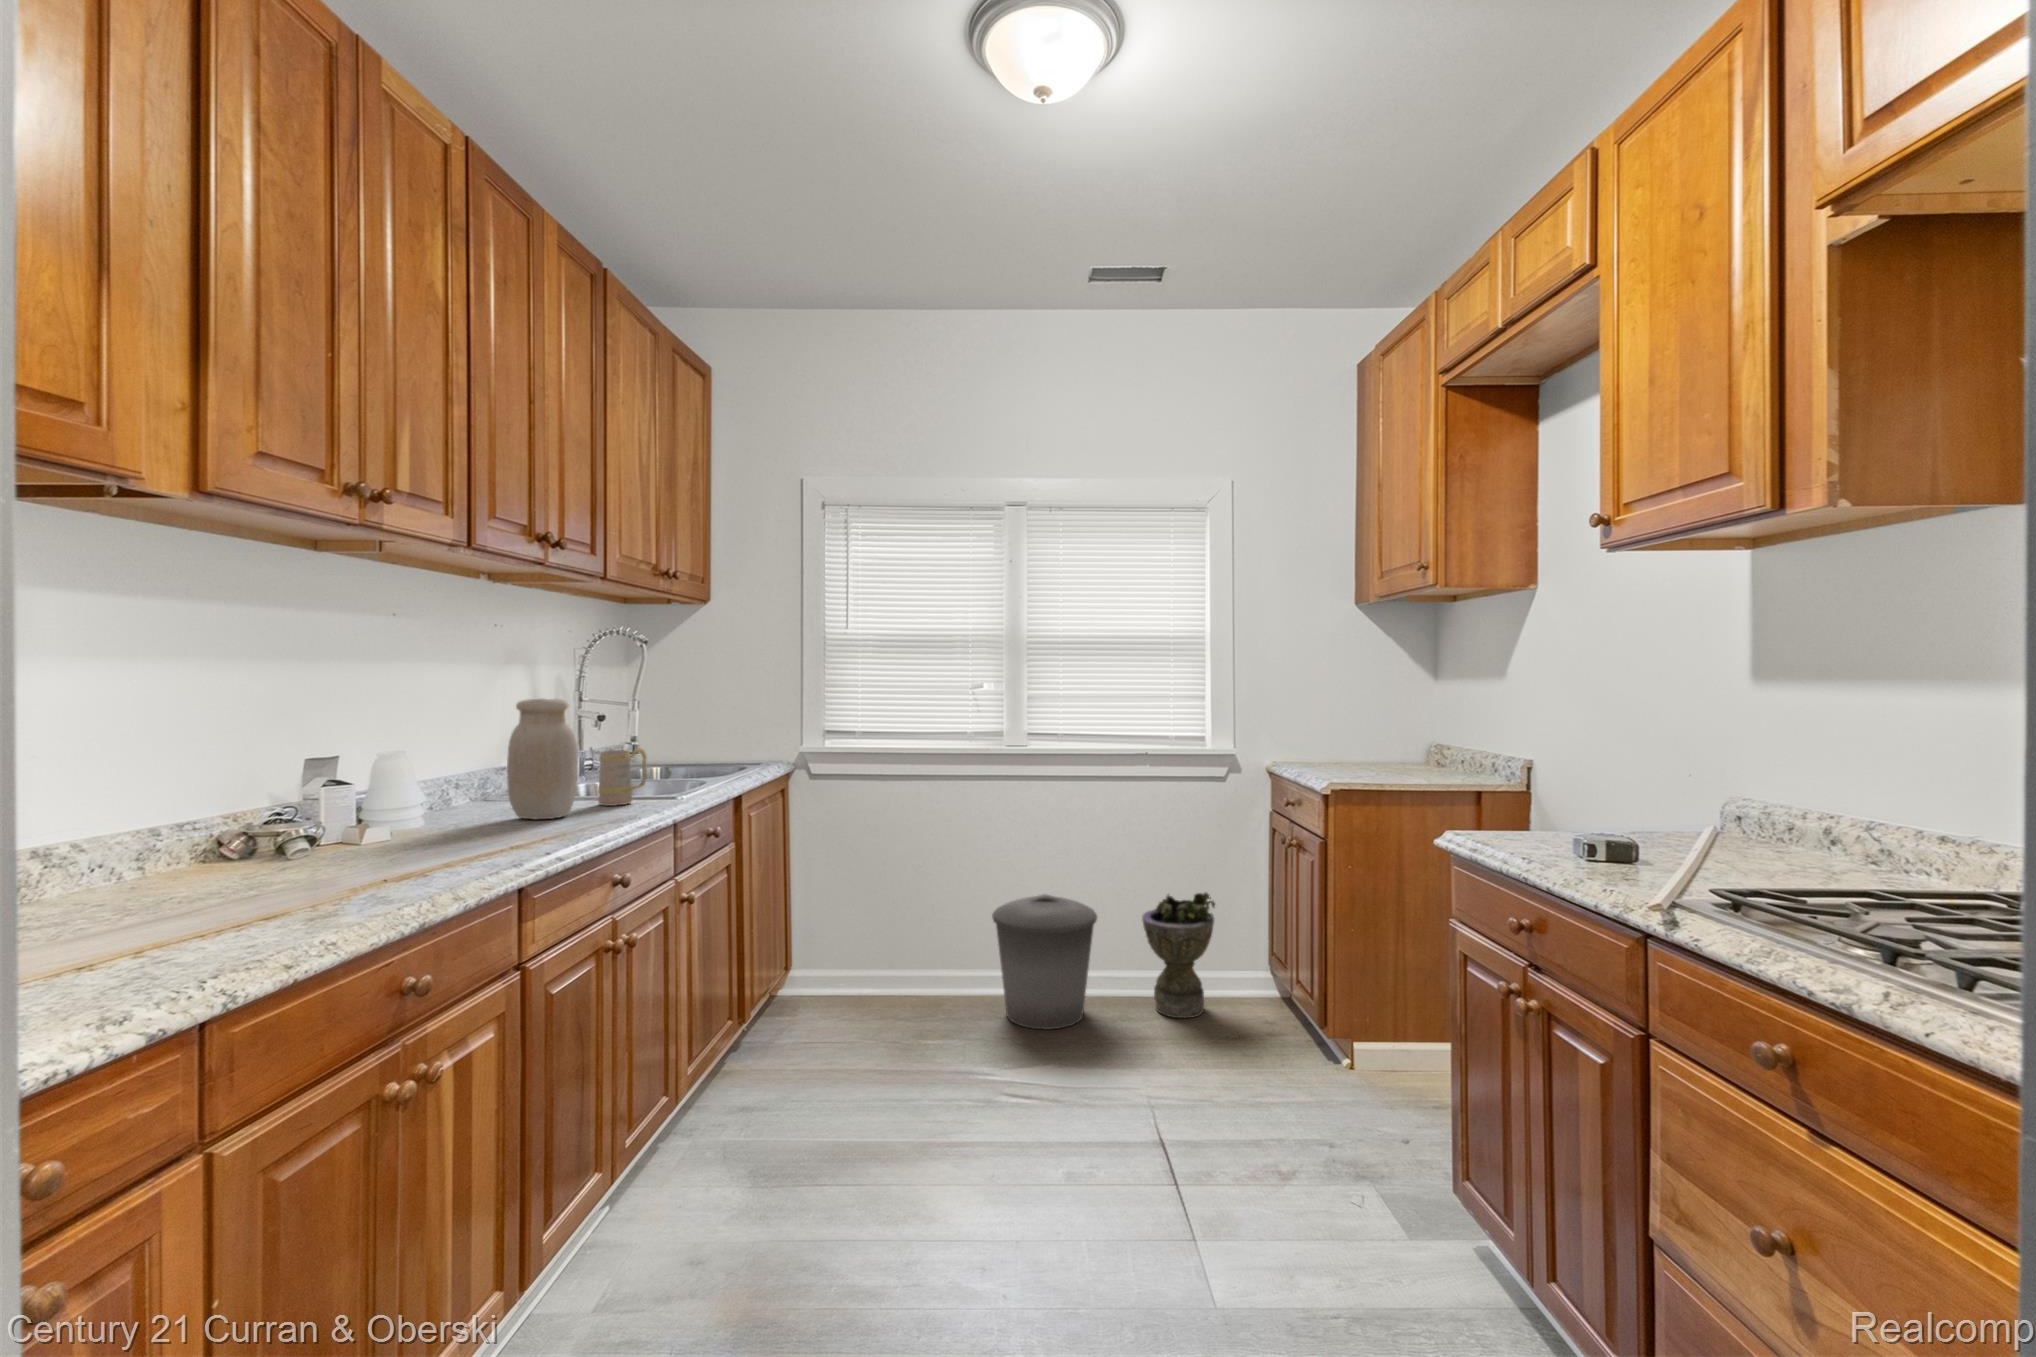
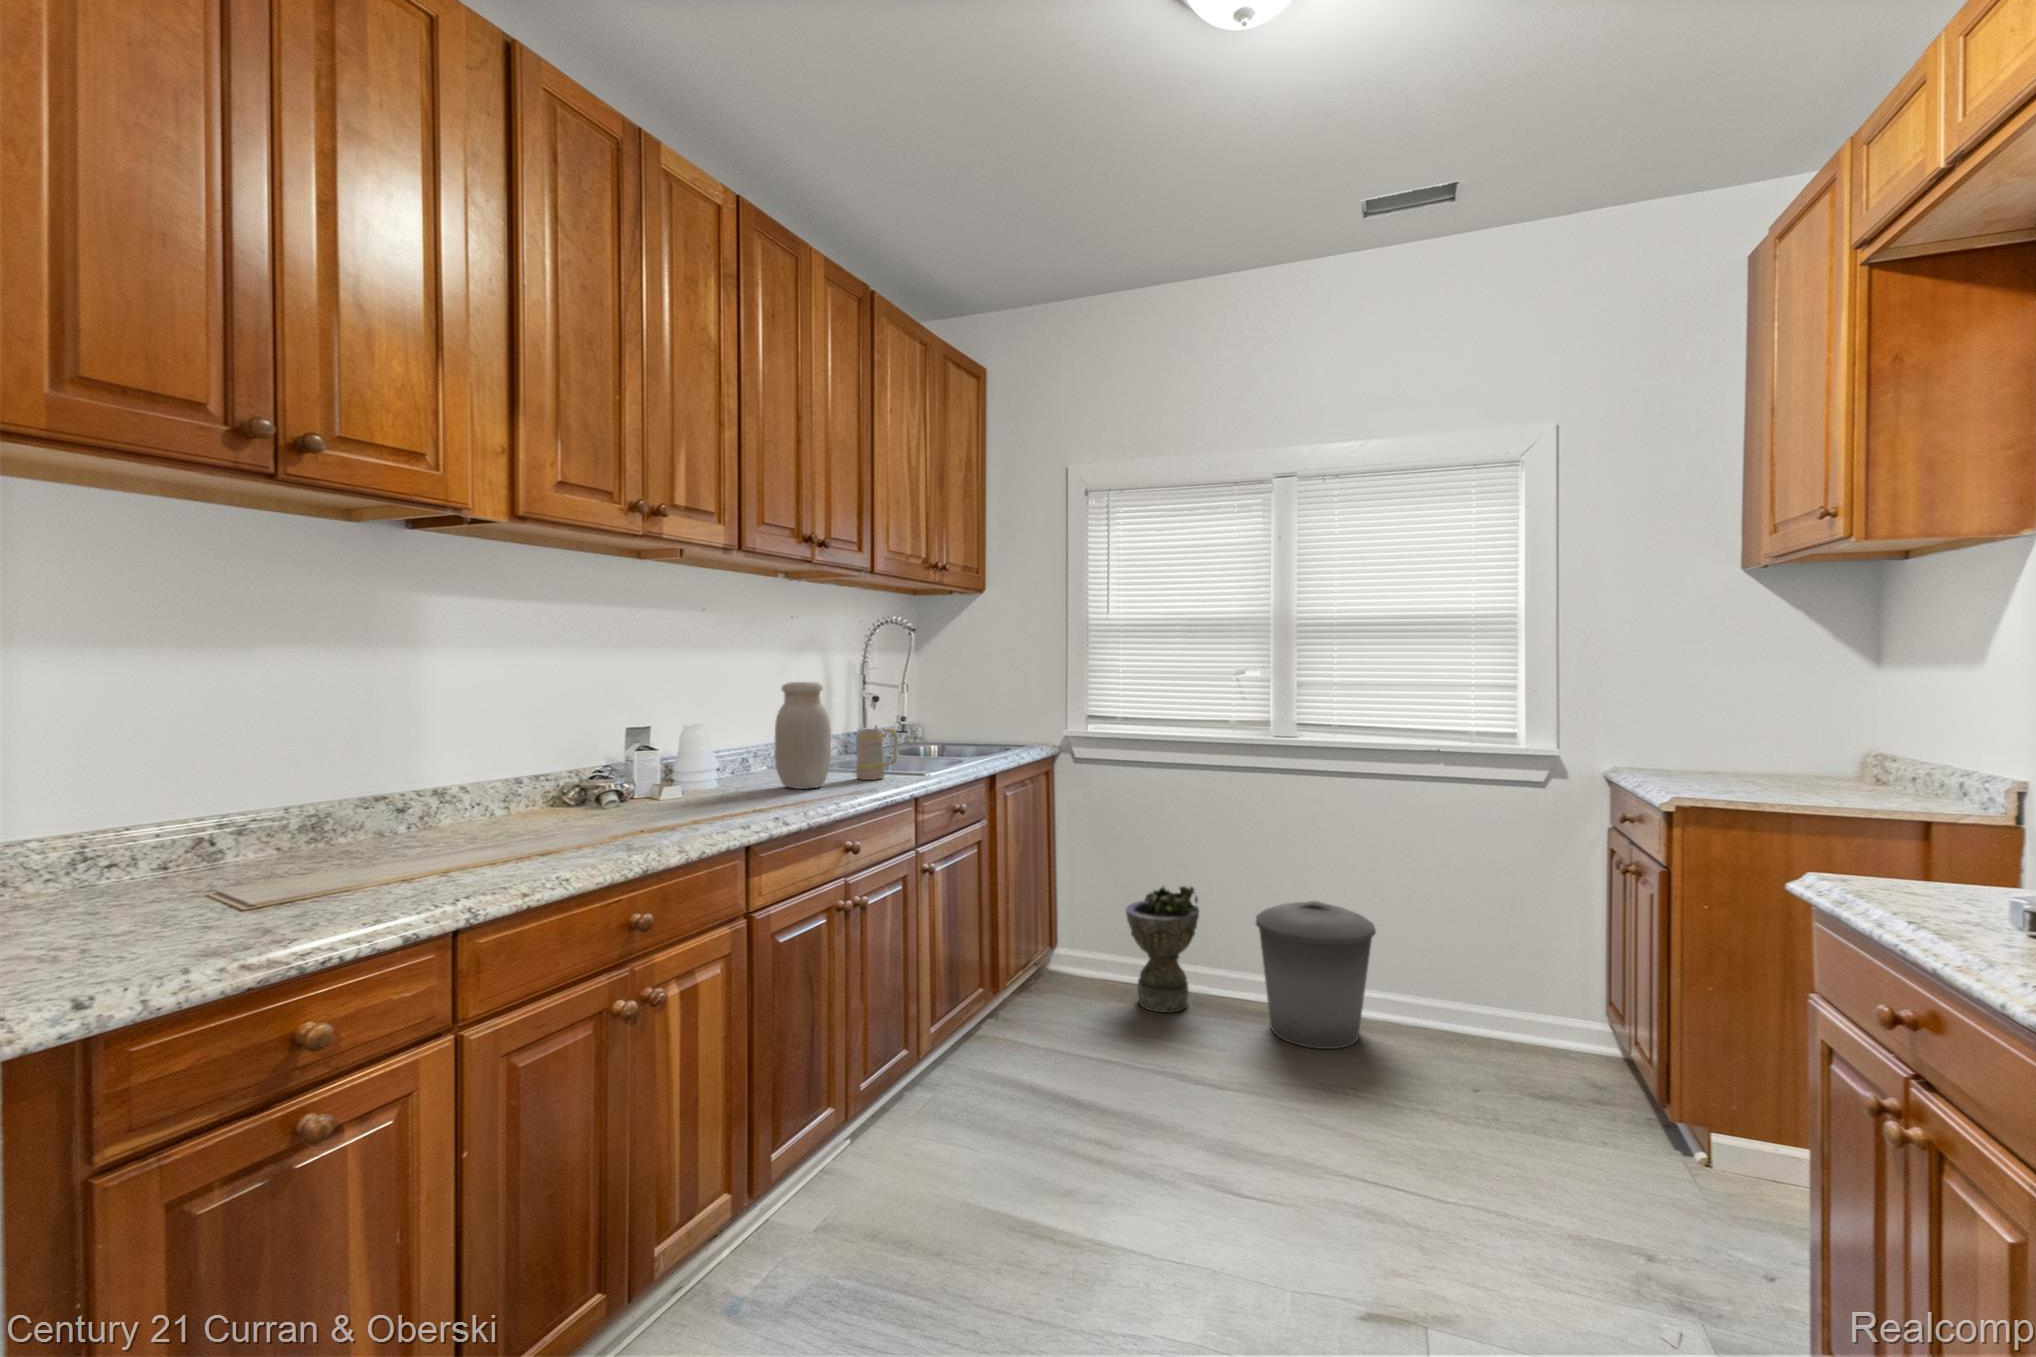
planter: present [1142,893,1215,1018] -> present [1126,886,1199,1013]

